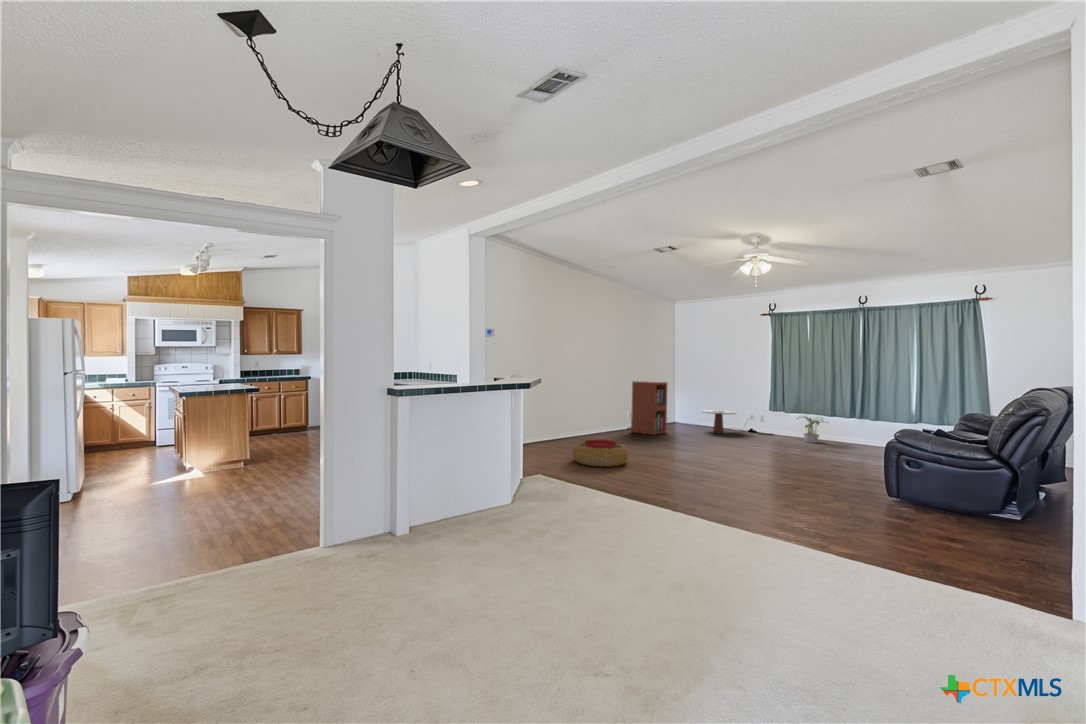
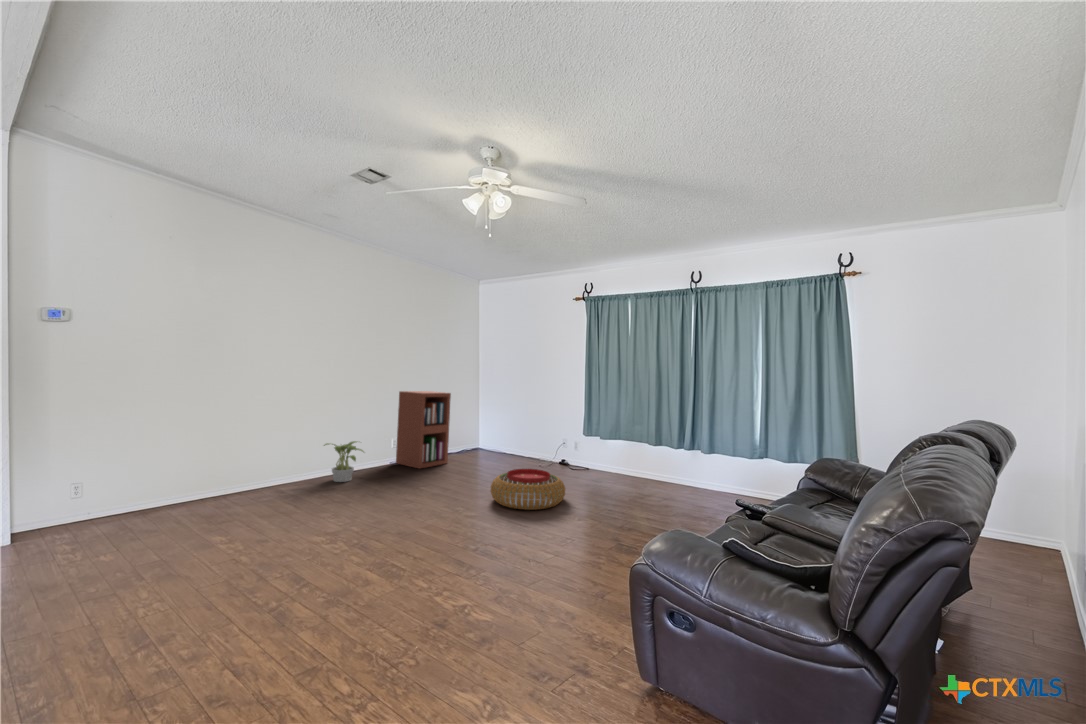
side table: present [702,410,736,434] -> none [500,431,546,465]
potted plant: present [799,417,824,443] -> present [324,441,364,482]
pouf: present [573,440,628,467] -> present [491,469,565,510]

